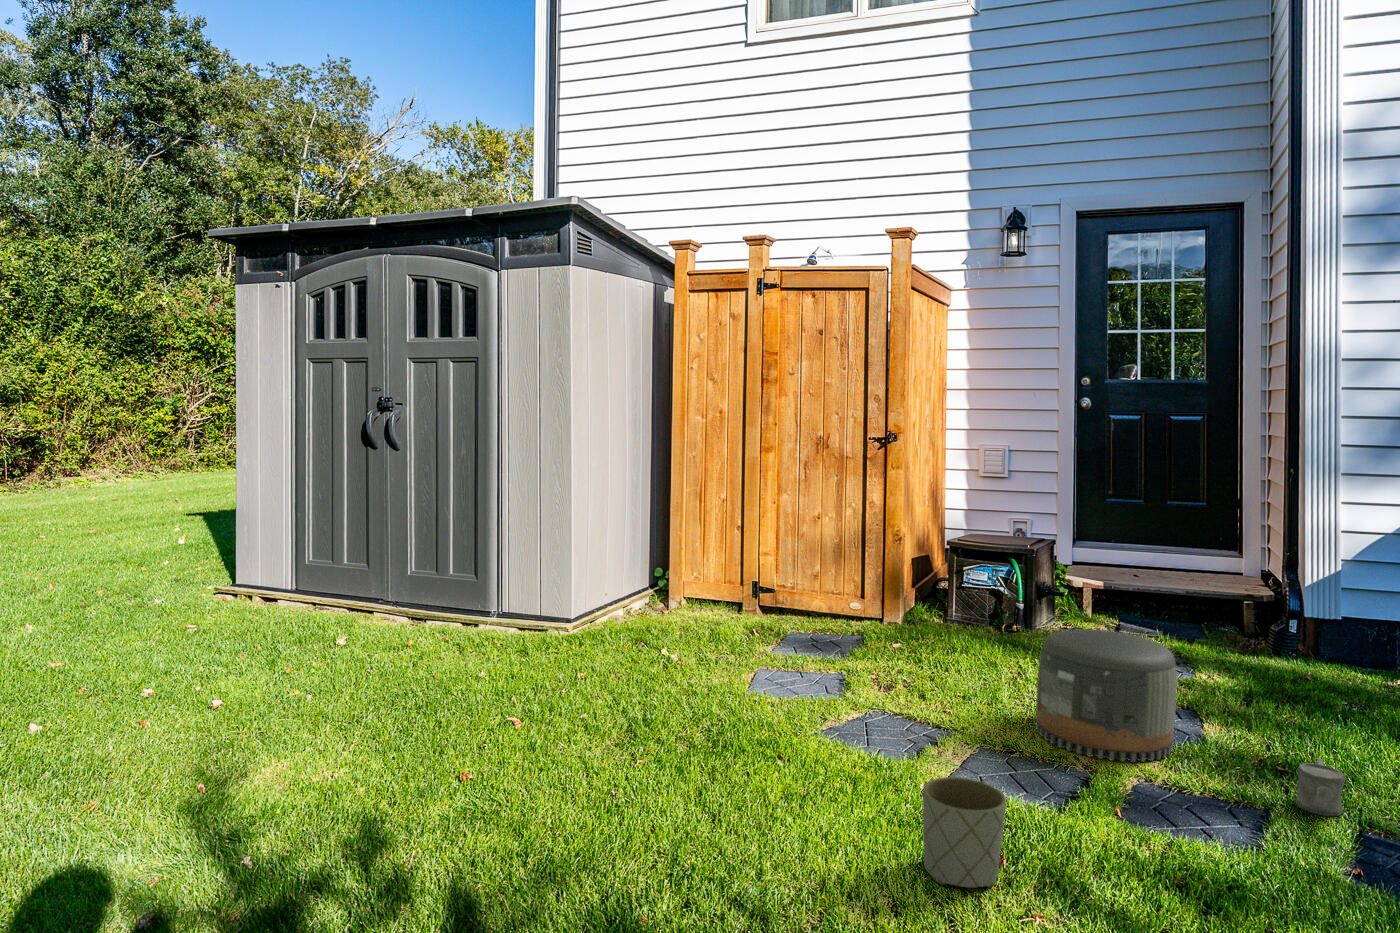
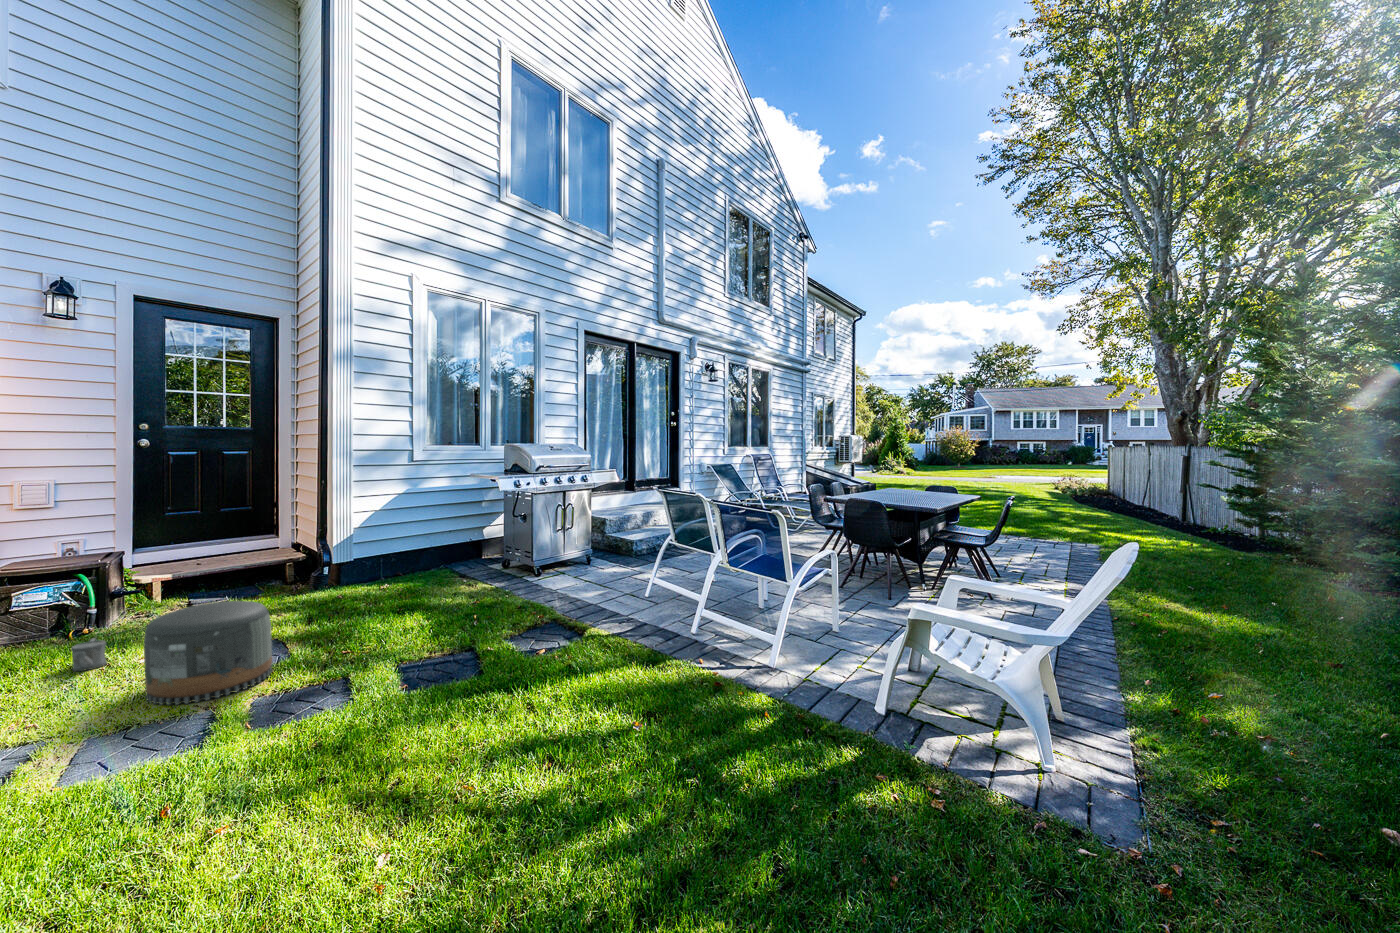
watering can: present [1295,758,1346,816] -> present [71,638,107,671]
planter: present [923,777,1006,888] -> none [59,754,163,866]

